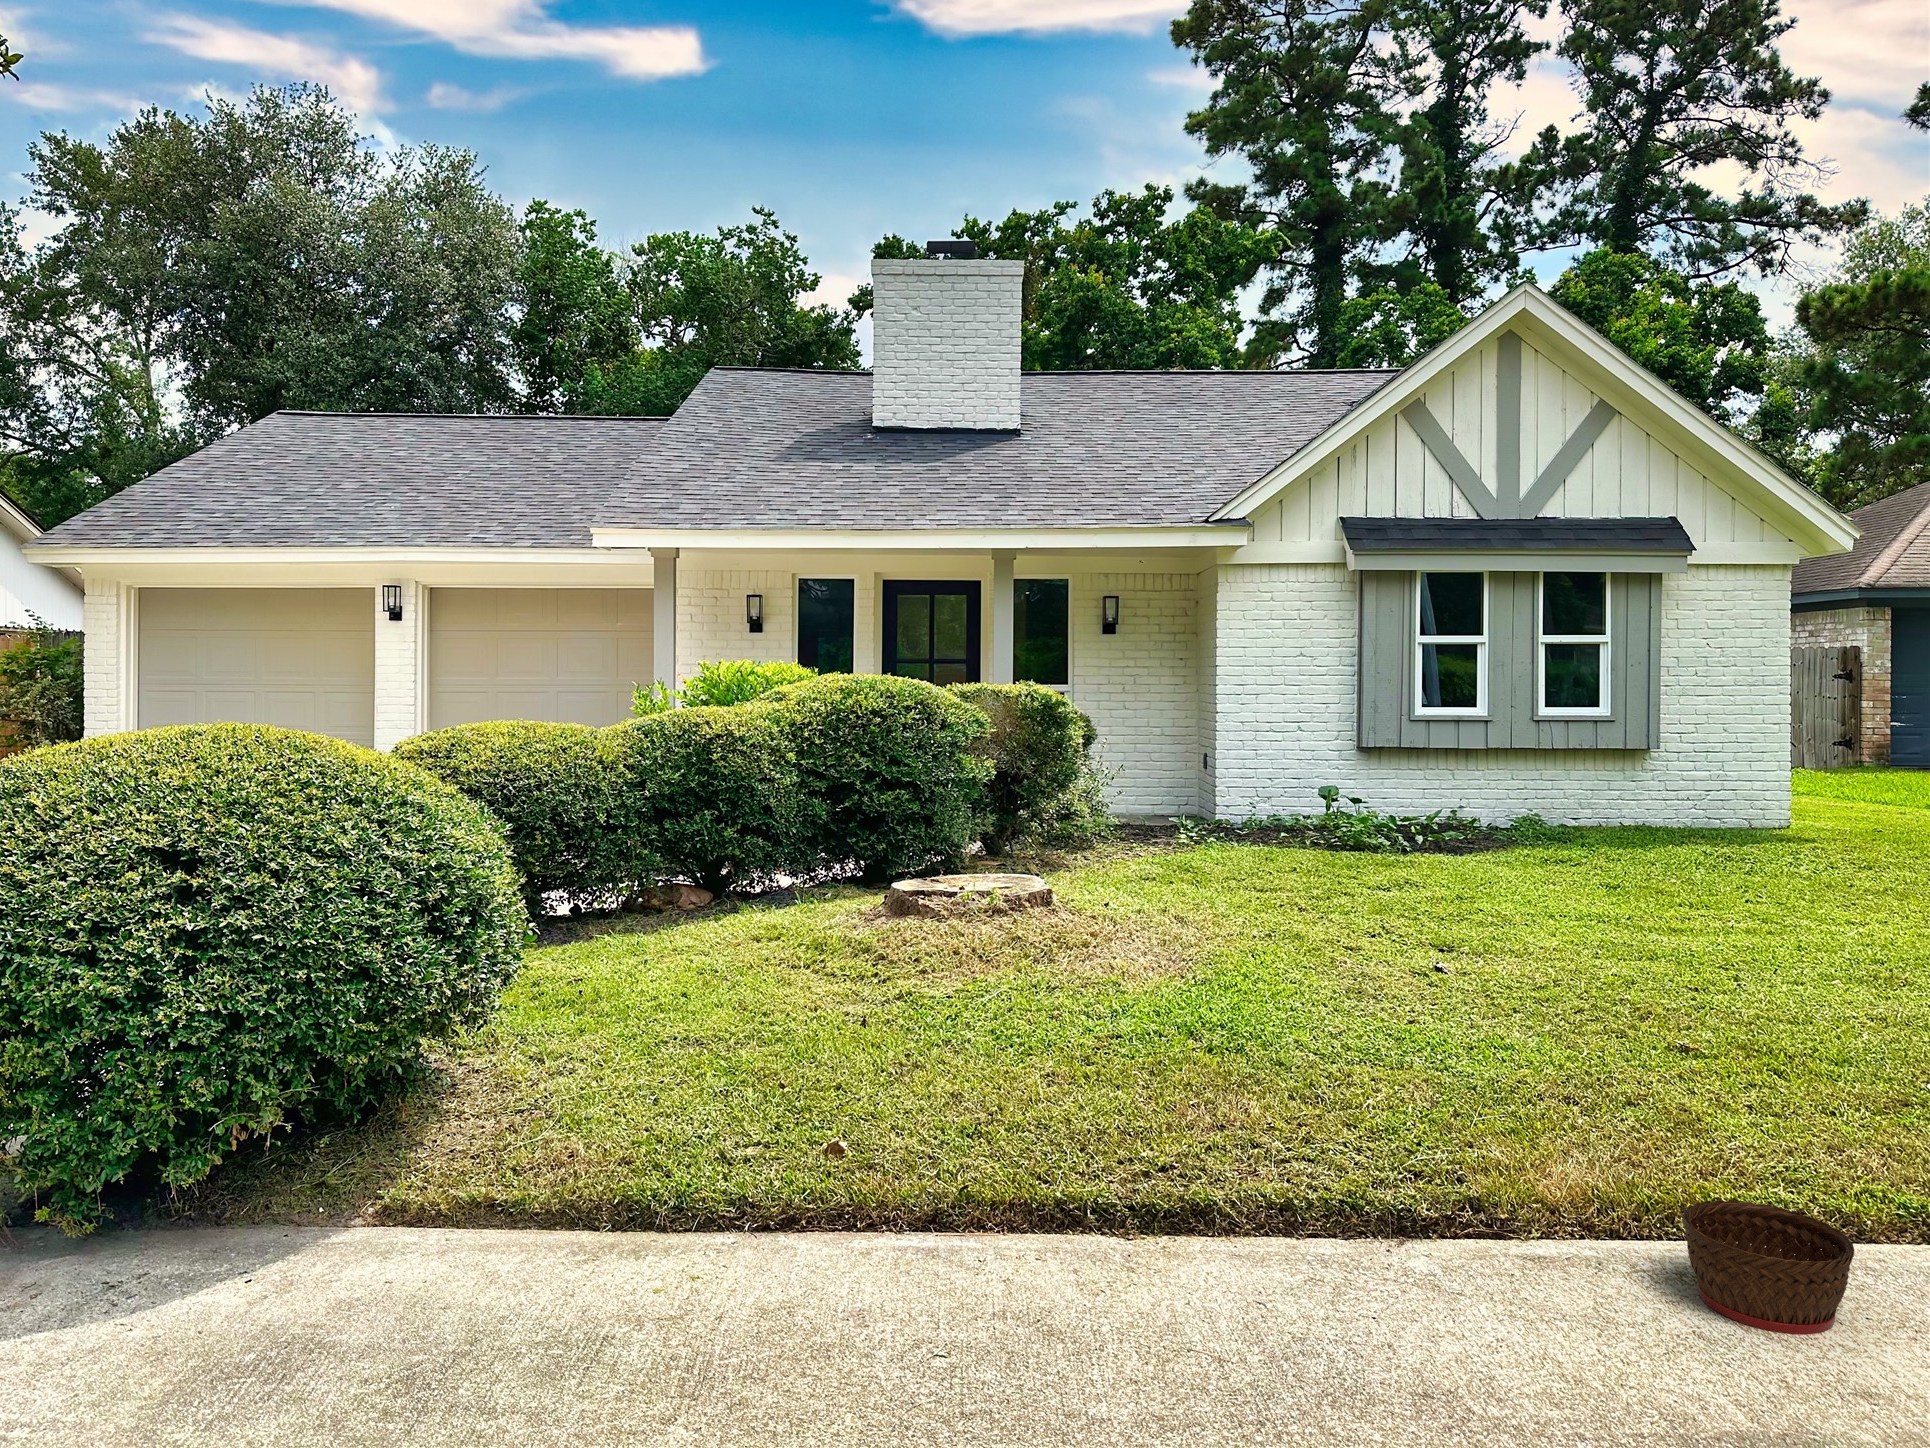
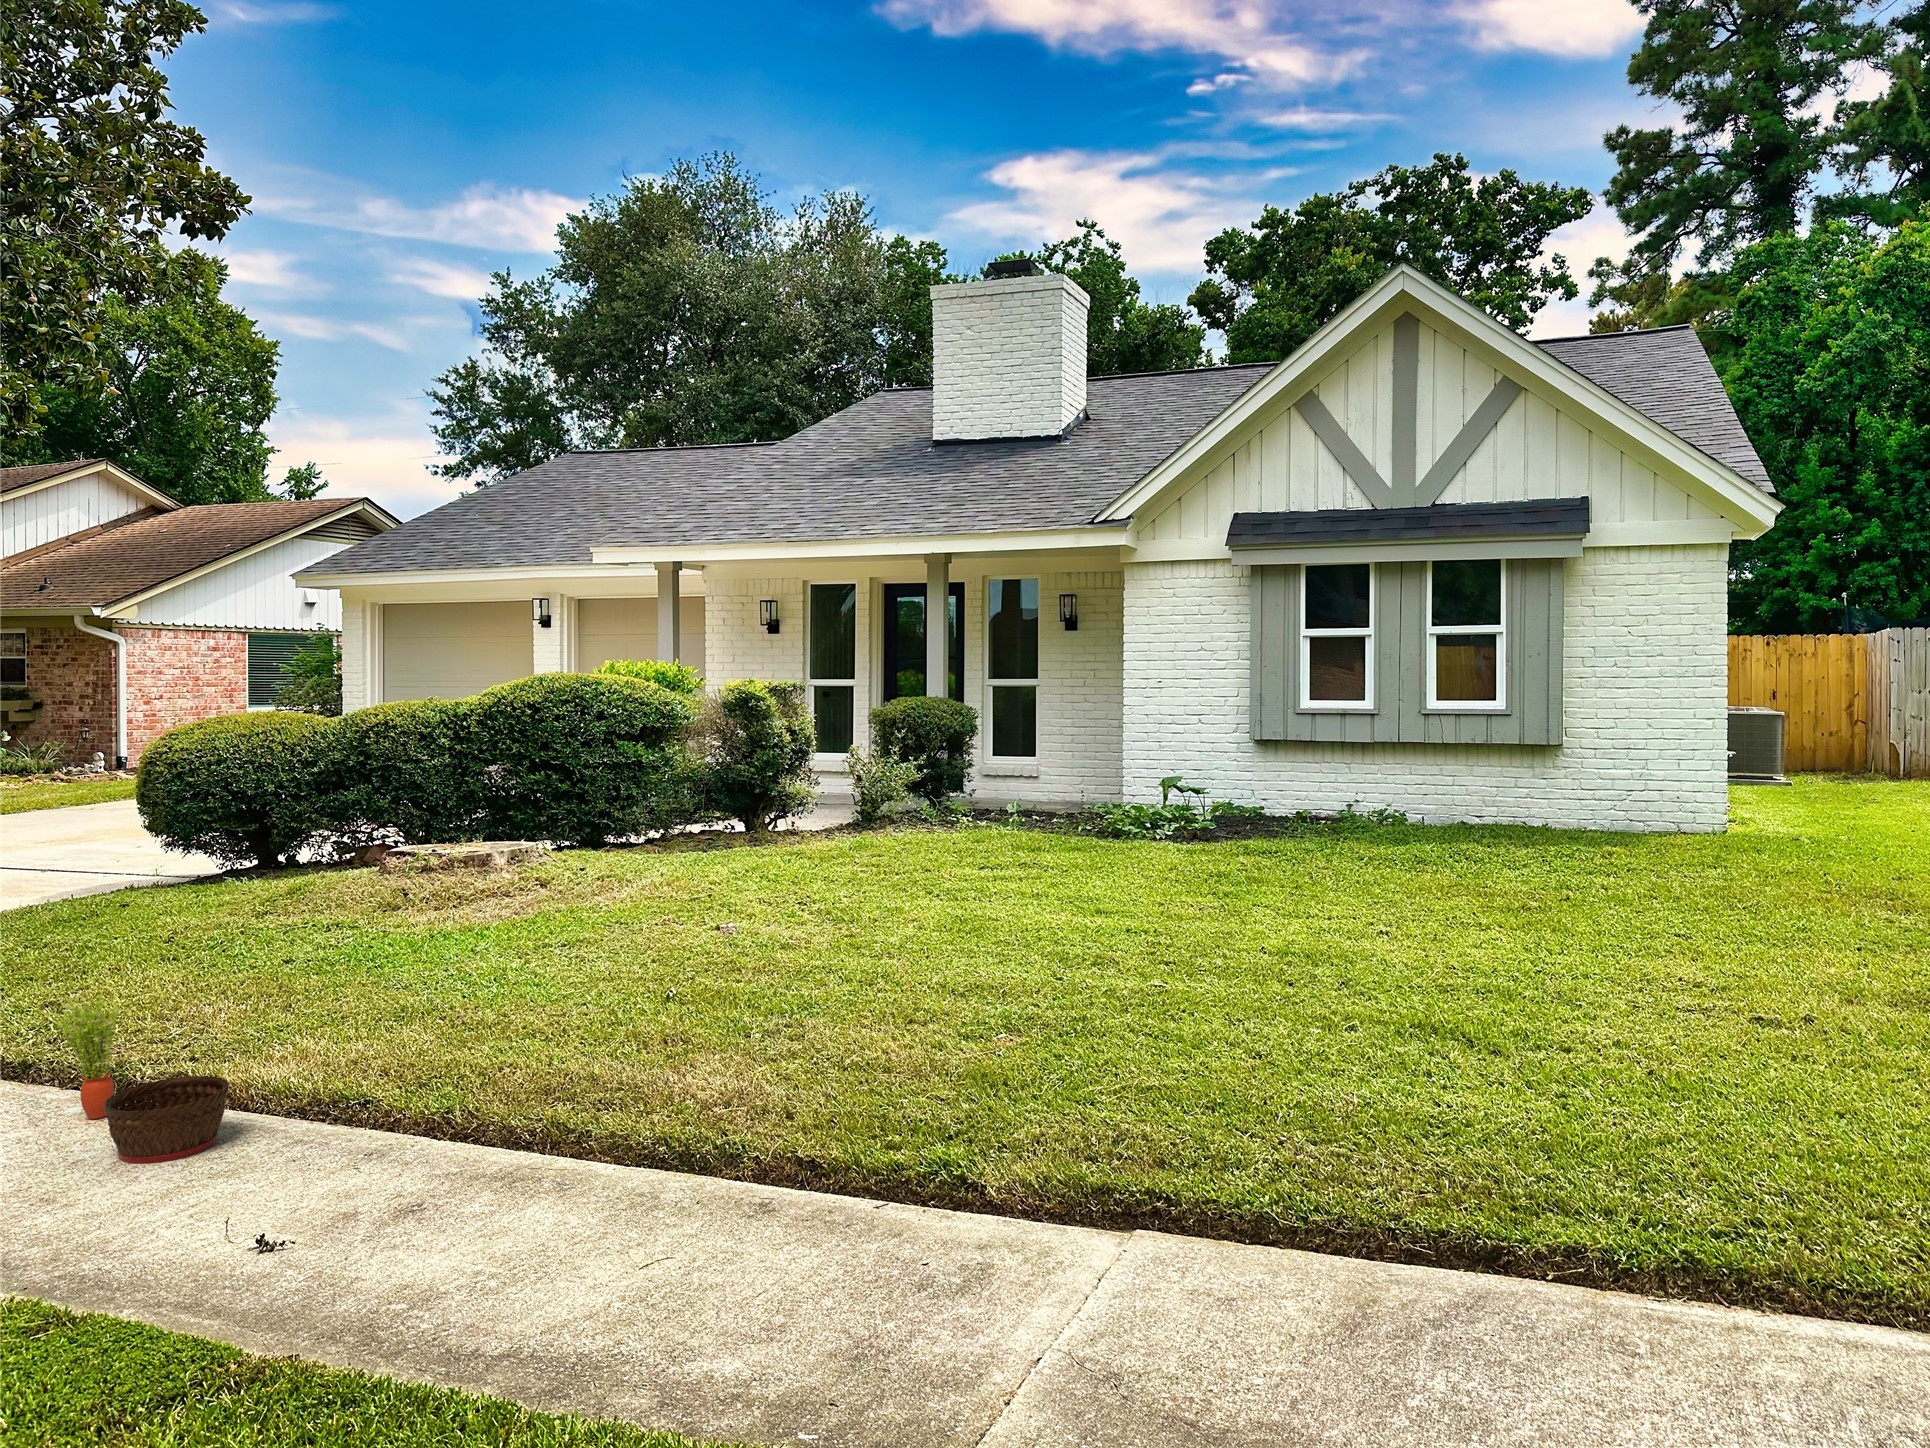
potted plant: none [1490,1104,1554,1286] -> present [55,994,121,1119]

